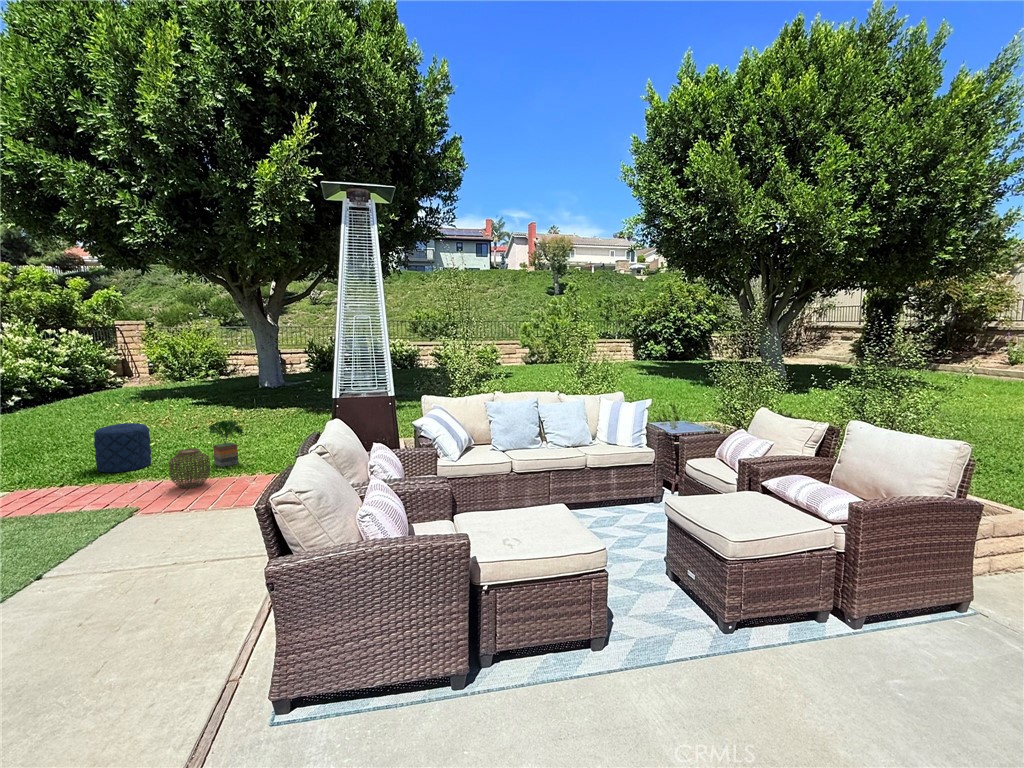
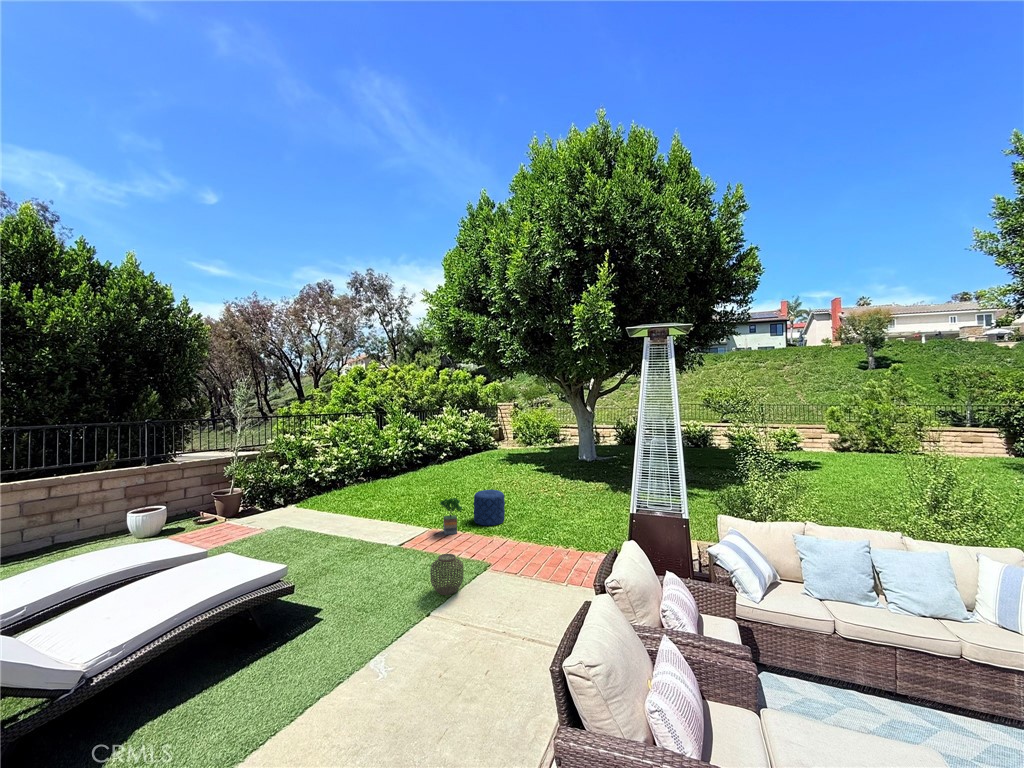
potted tree: present [208,421,244,467] -> present [440,498,462,535]
woven basket: present [169,449,210,489] -> present [430,554,463,595]

